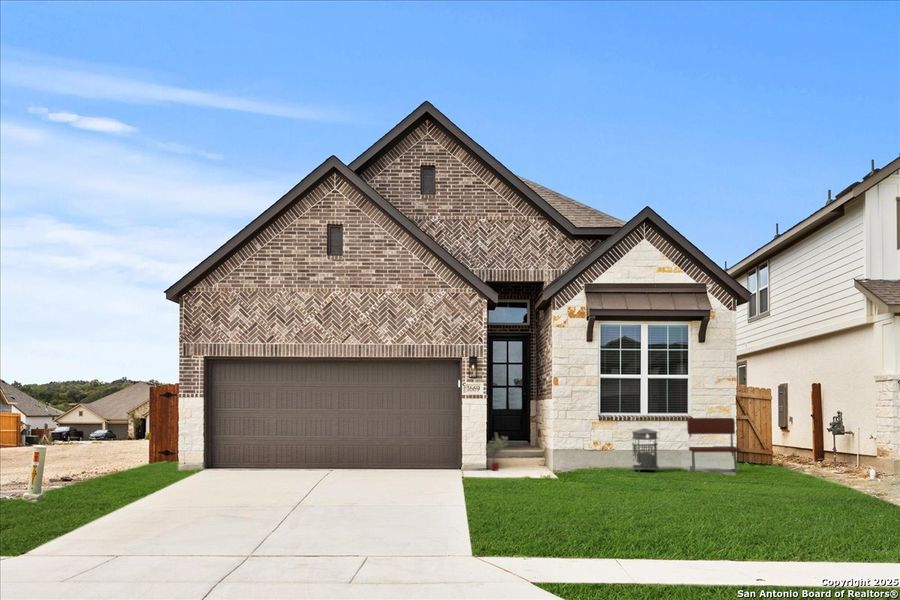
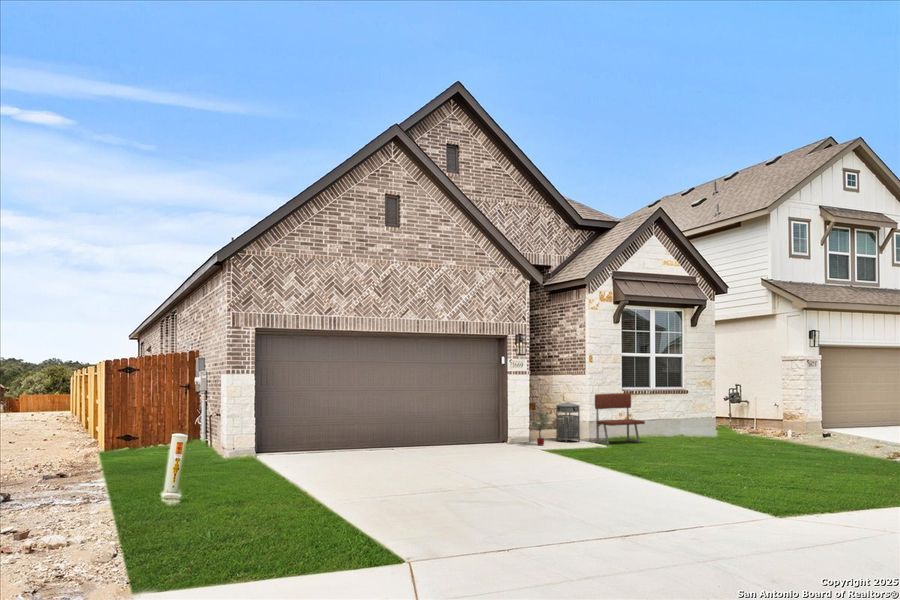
bench: present [687,418,740,472] -> present [595,393,645,444]
trash can: present [632,428,659,471] -> present [556,402,580,442]

